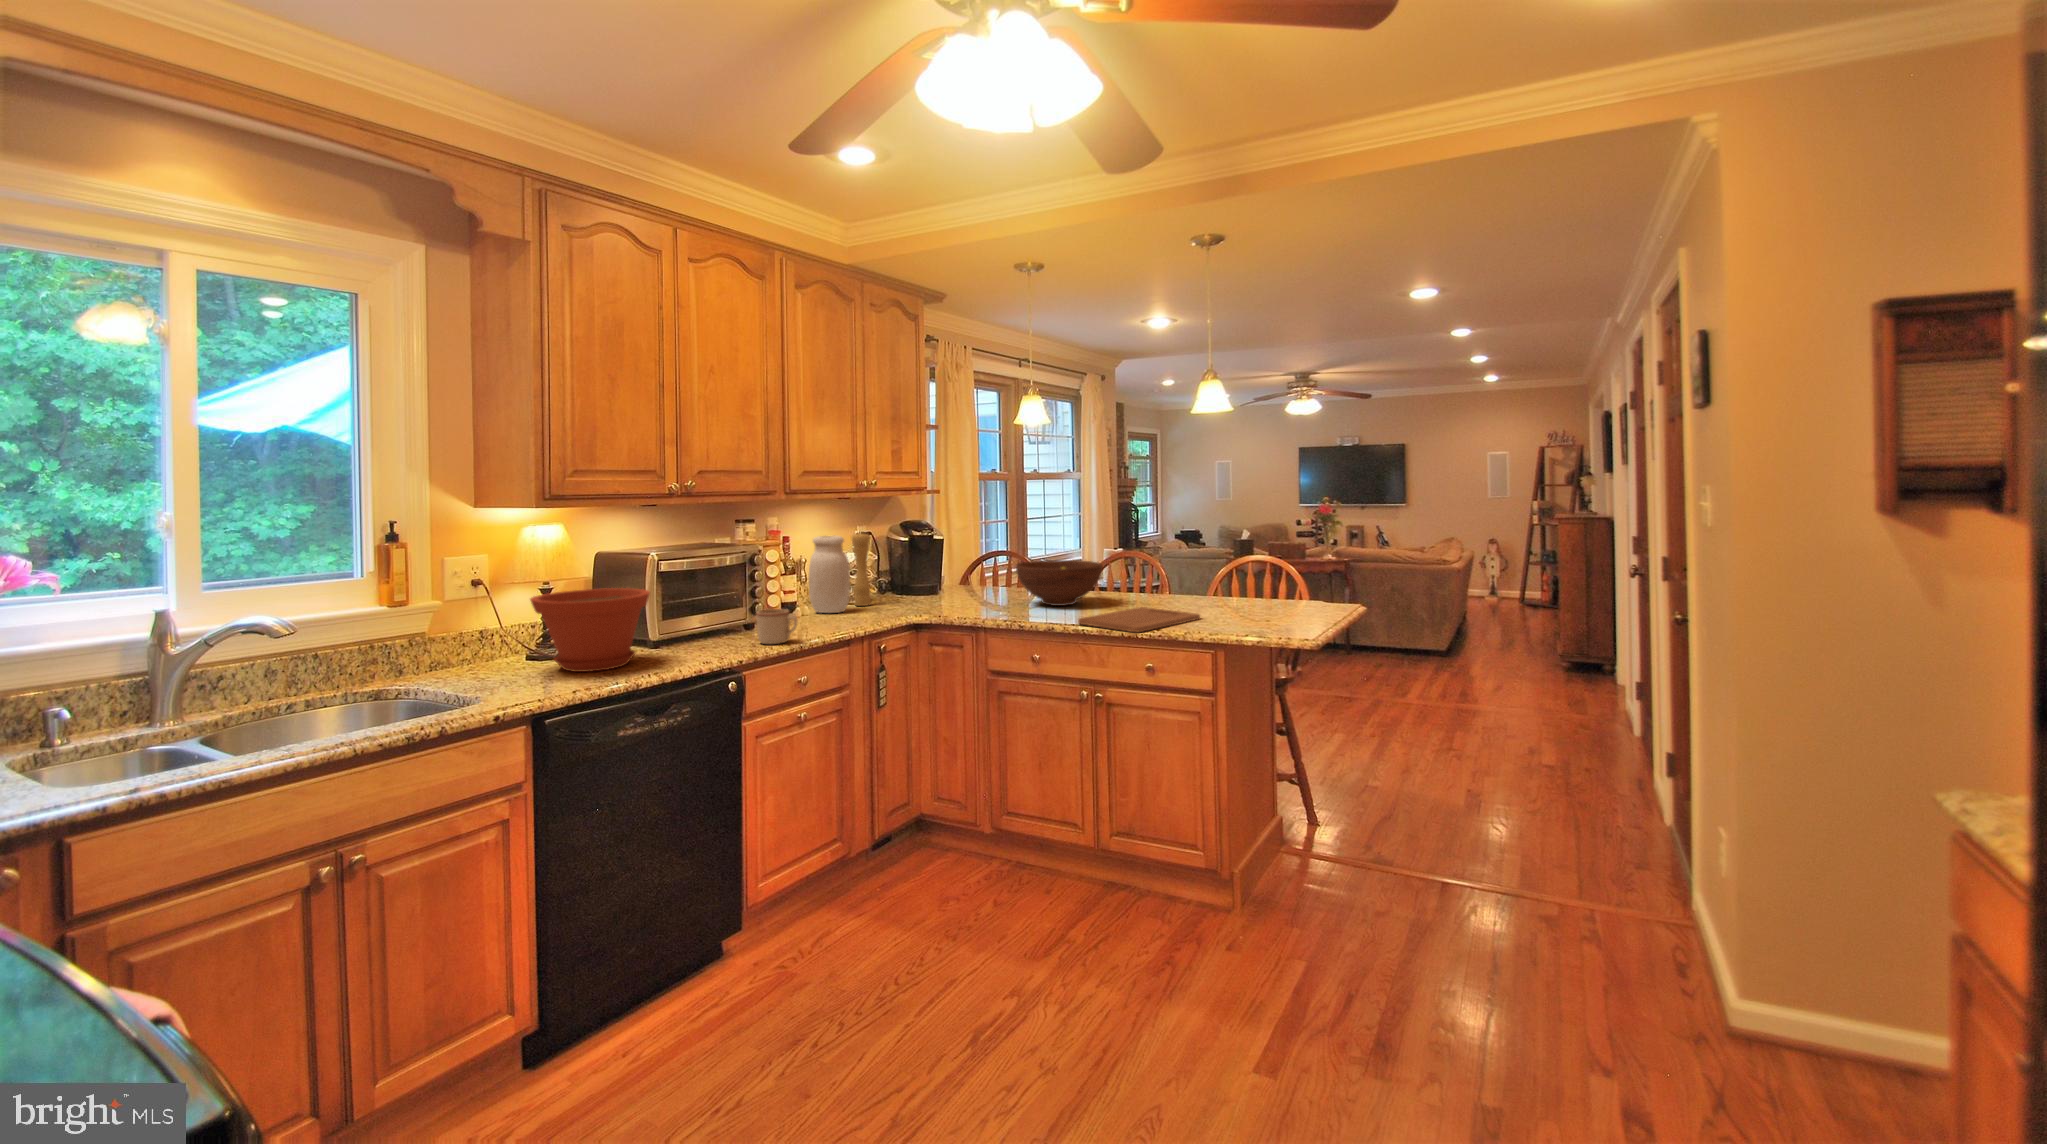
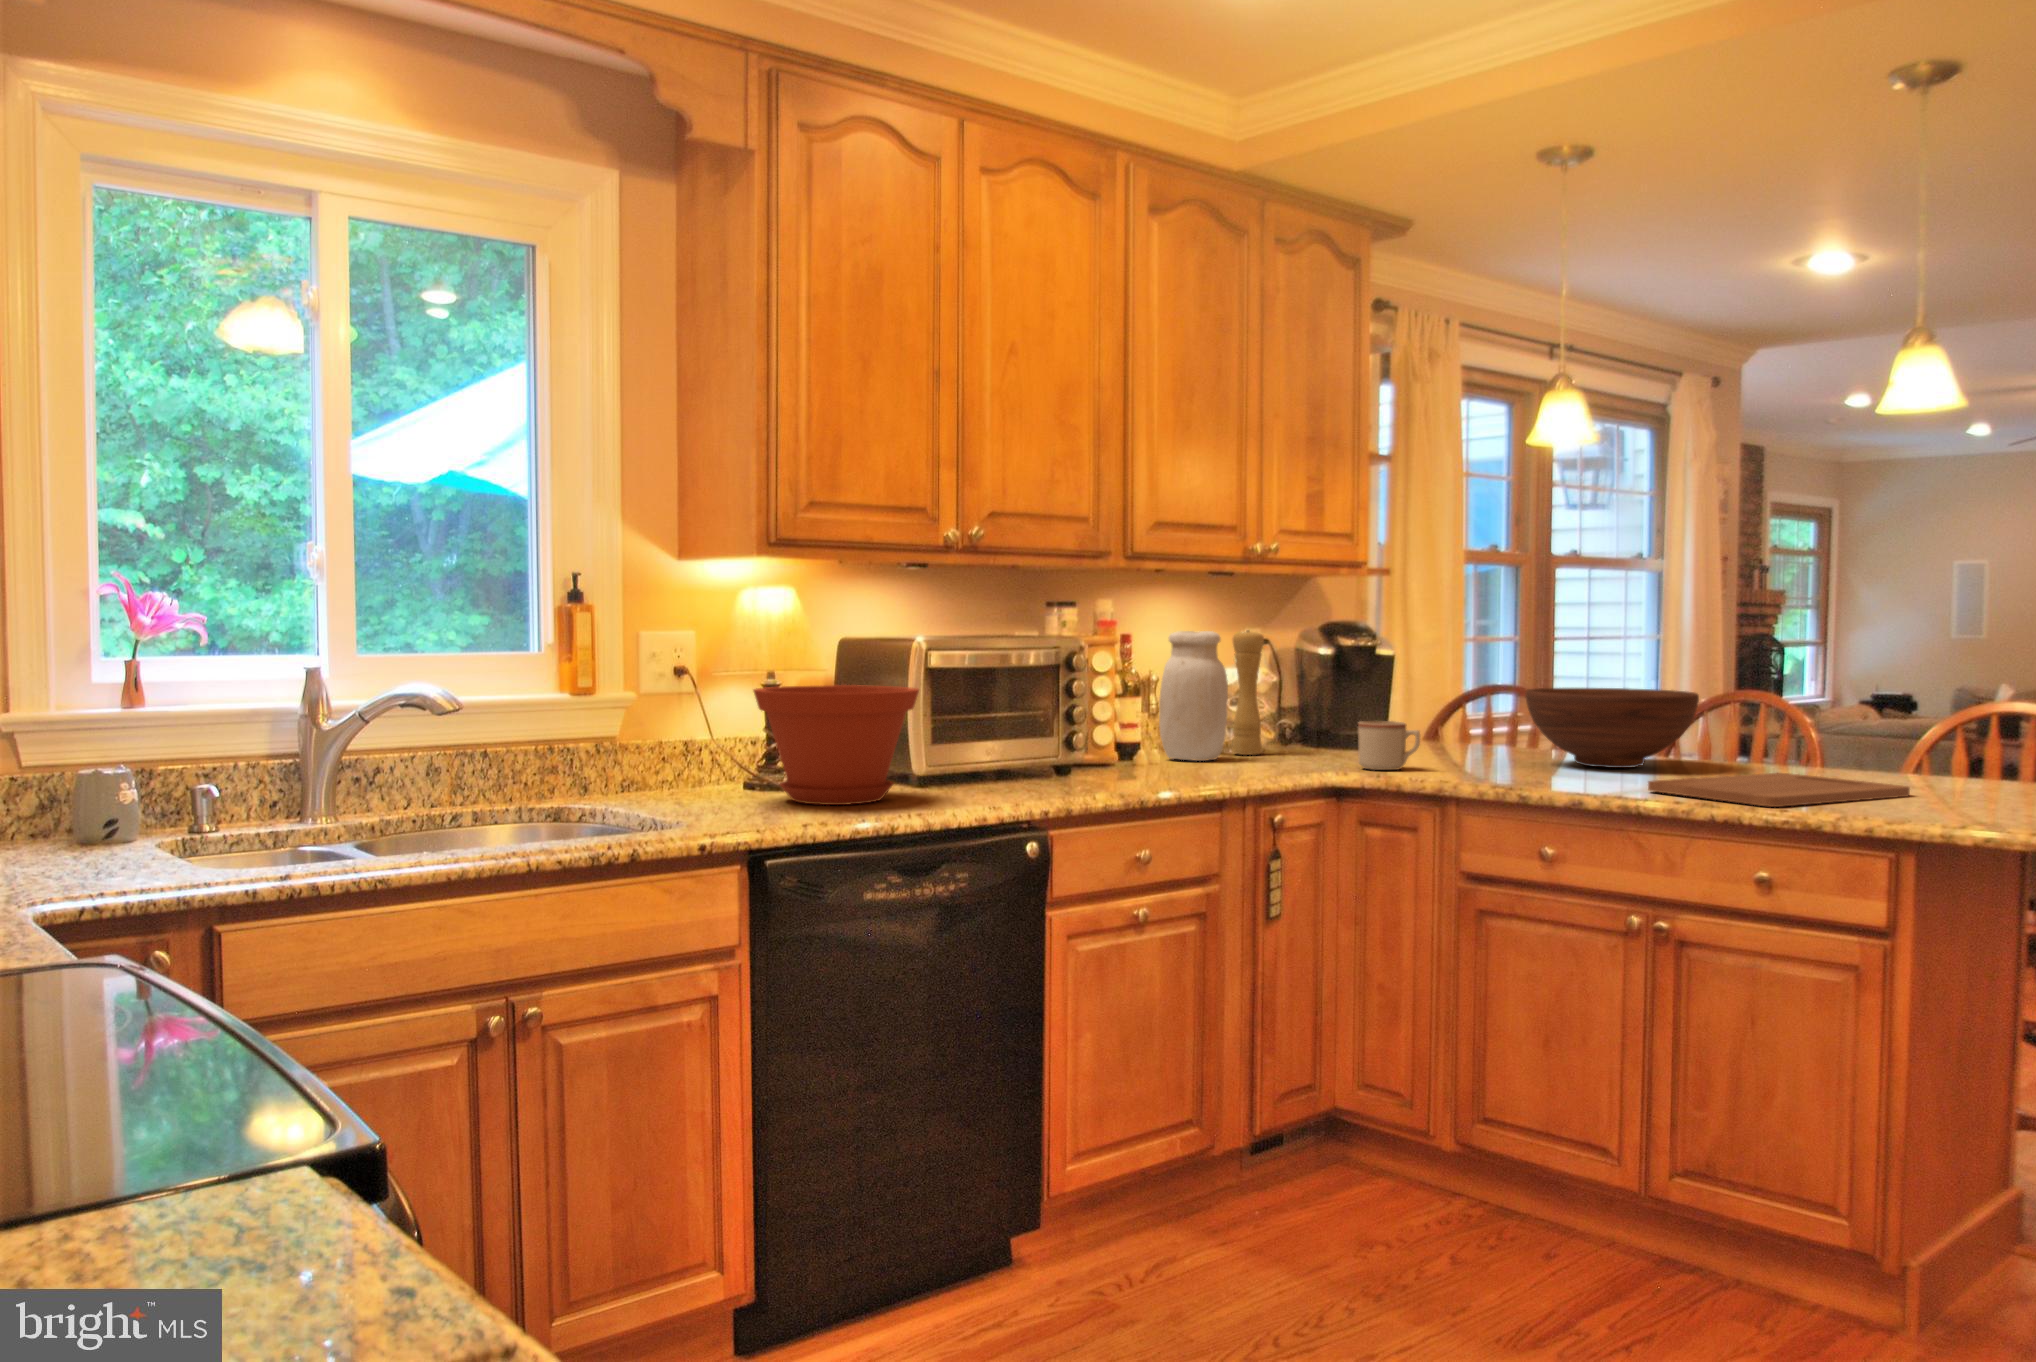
mug: present [756,609,797,644] -> present [1358,721,1420,770]

